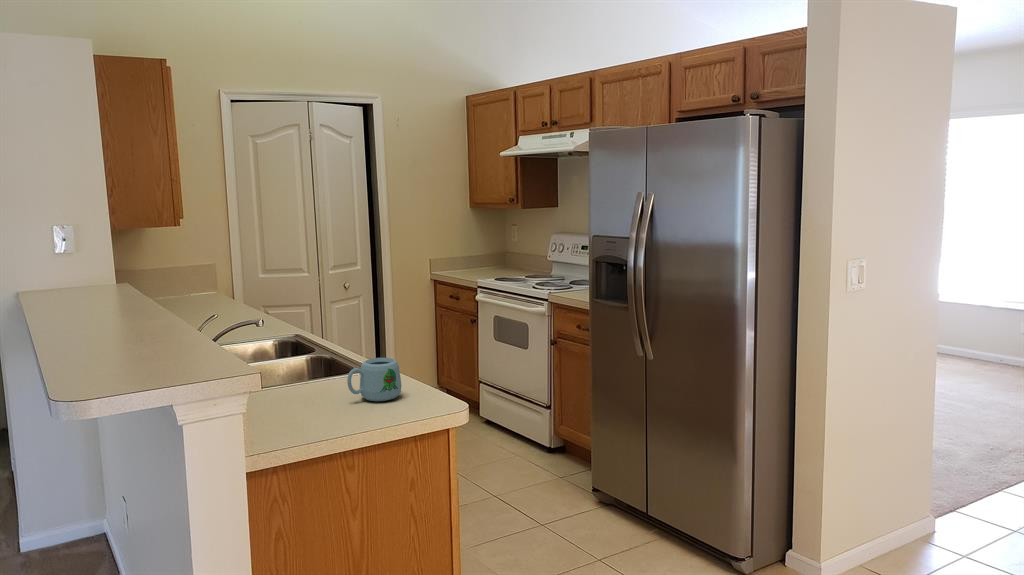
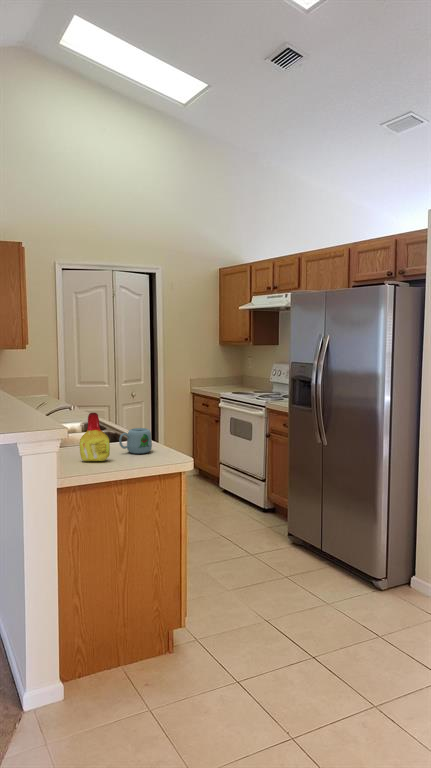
bottle: none [282,340,334,422] -> present [79,413,110,461]

